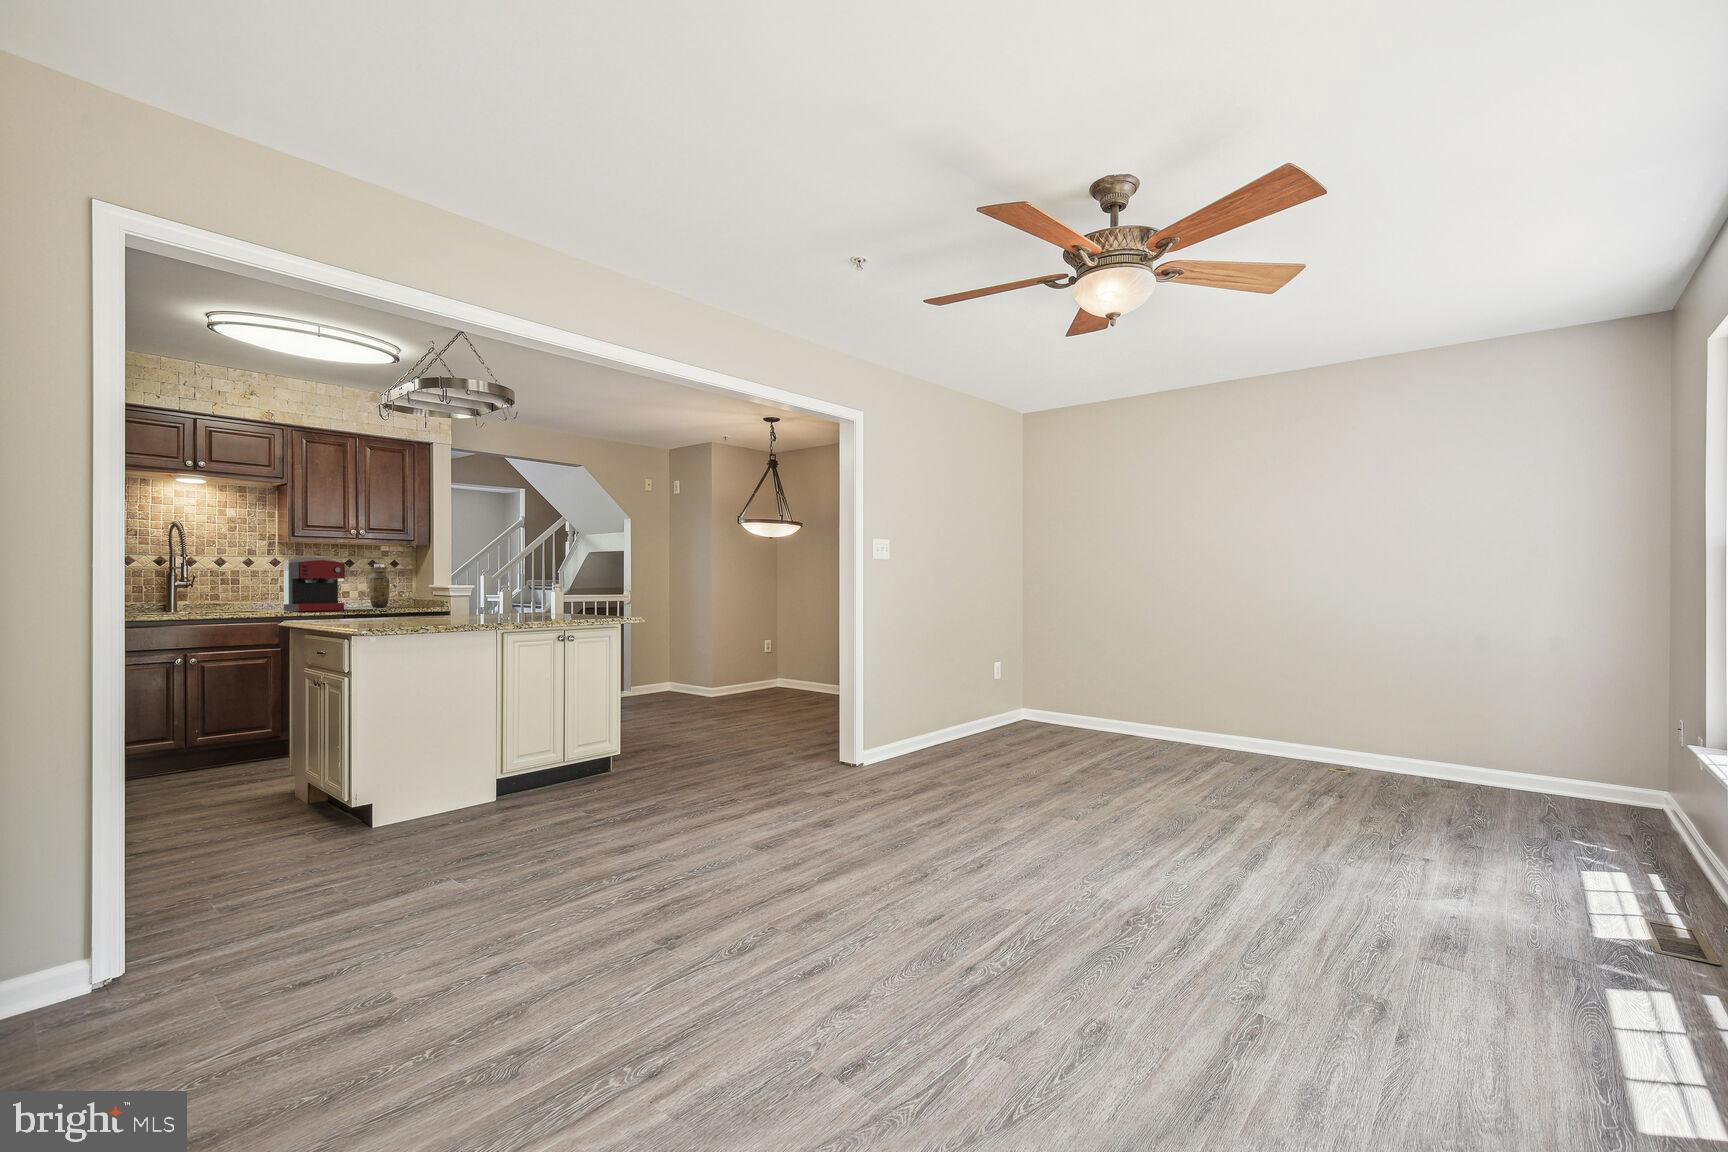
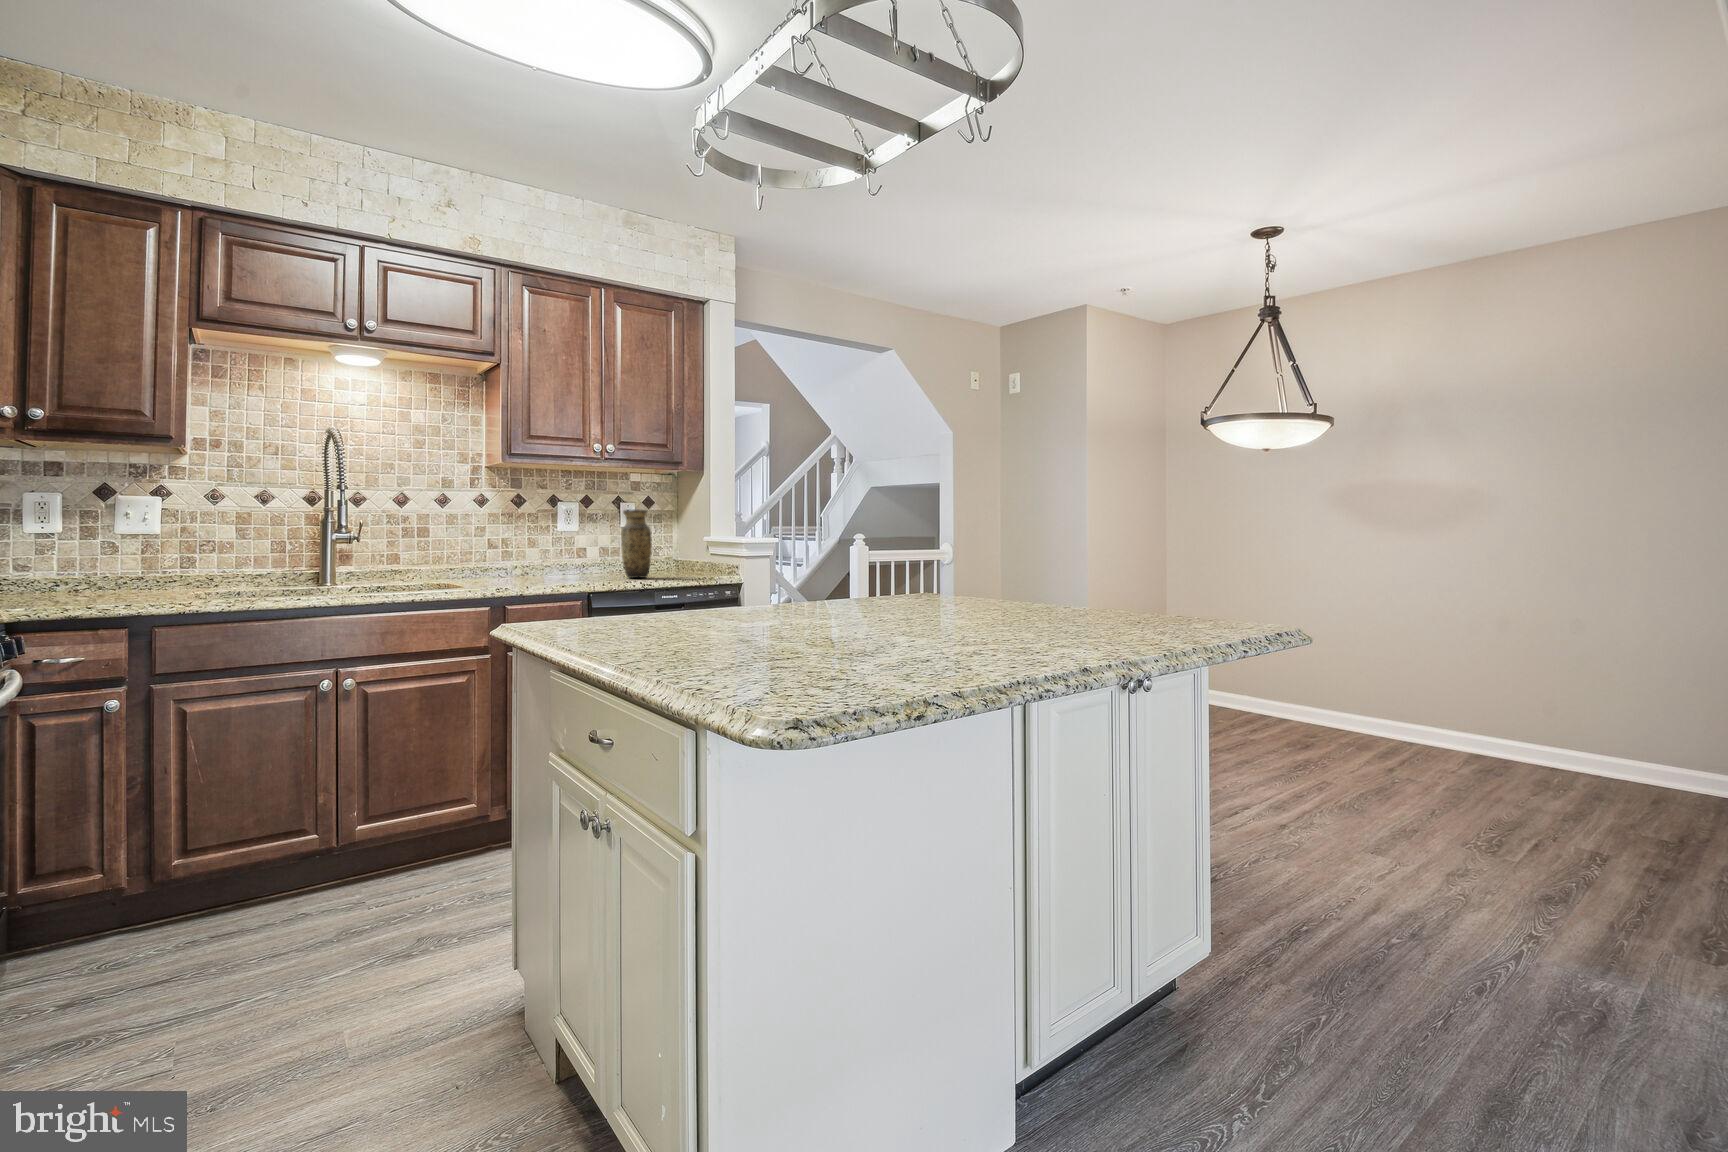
coffee maker: present [284,557,345,611] -> none [497,491,592,588]

